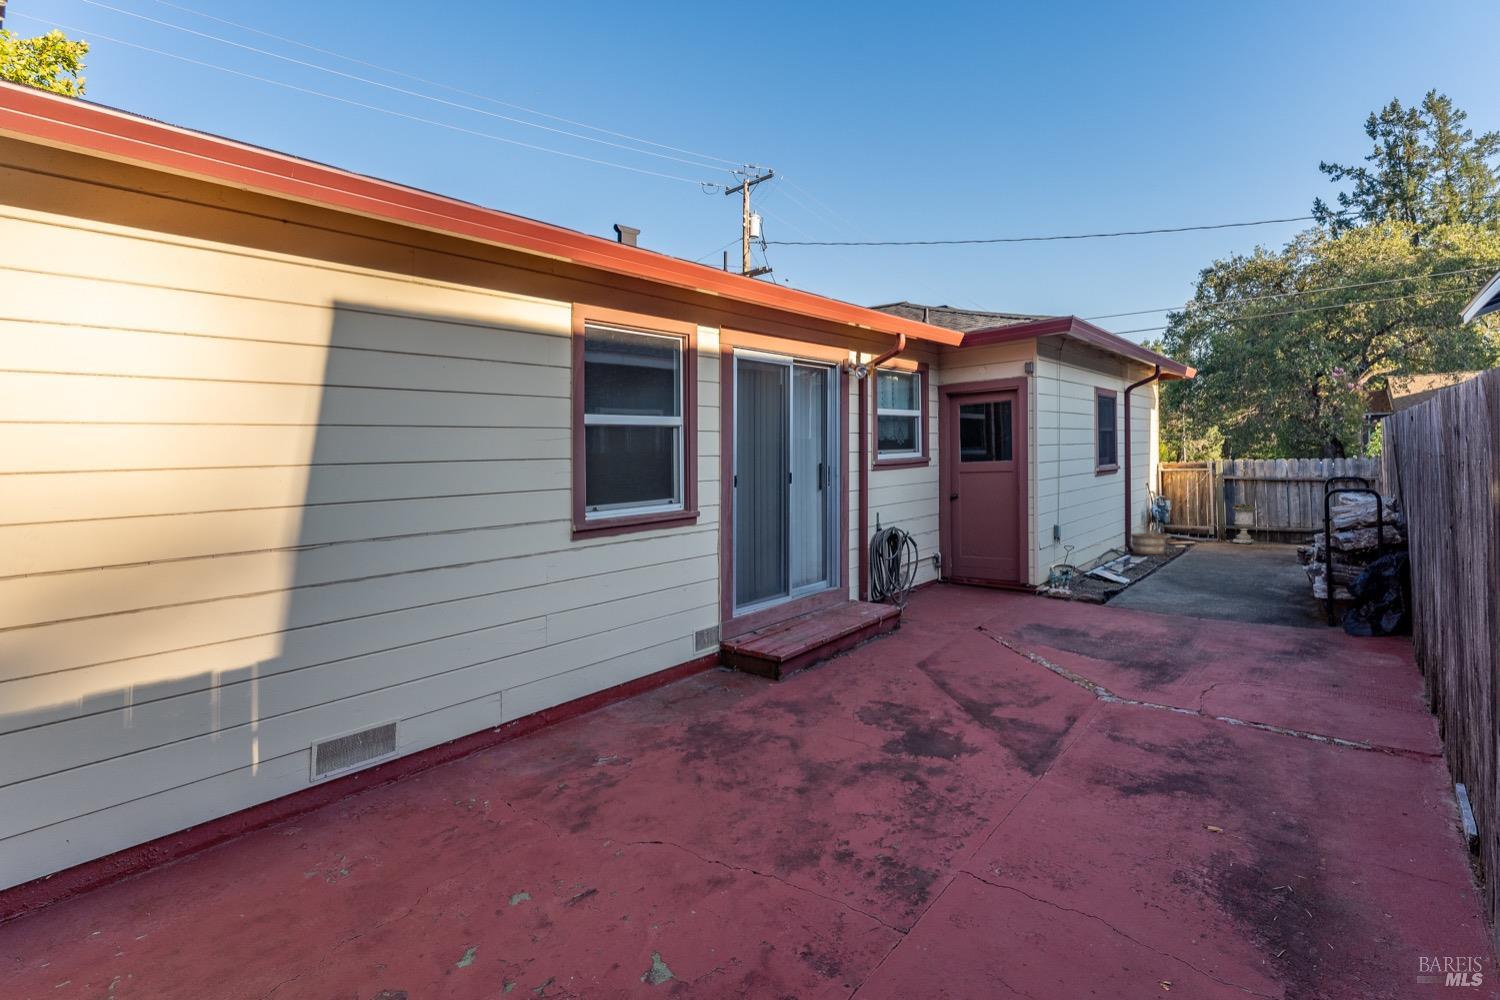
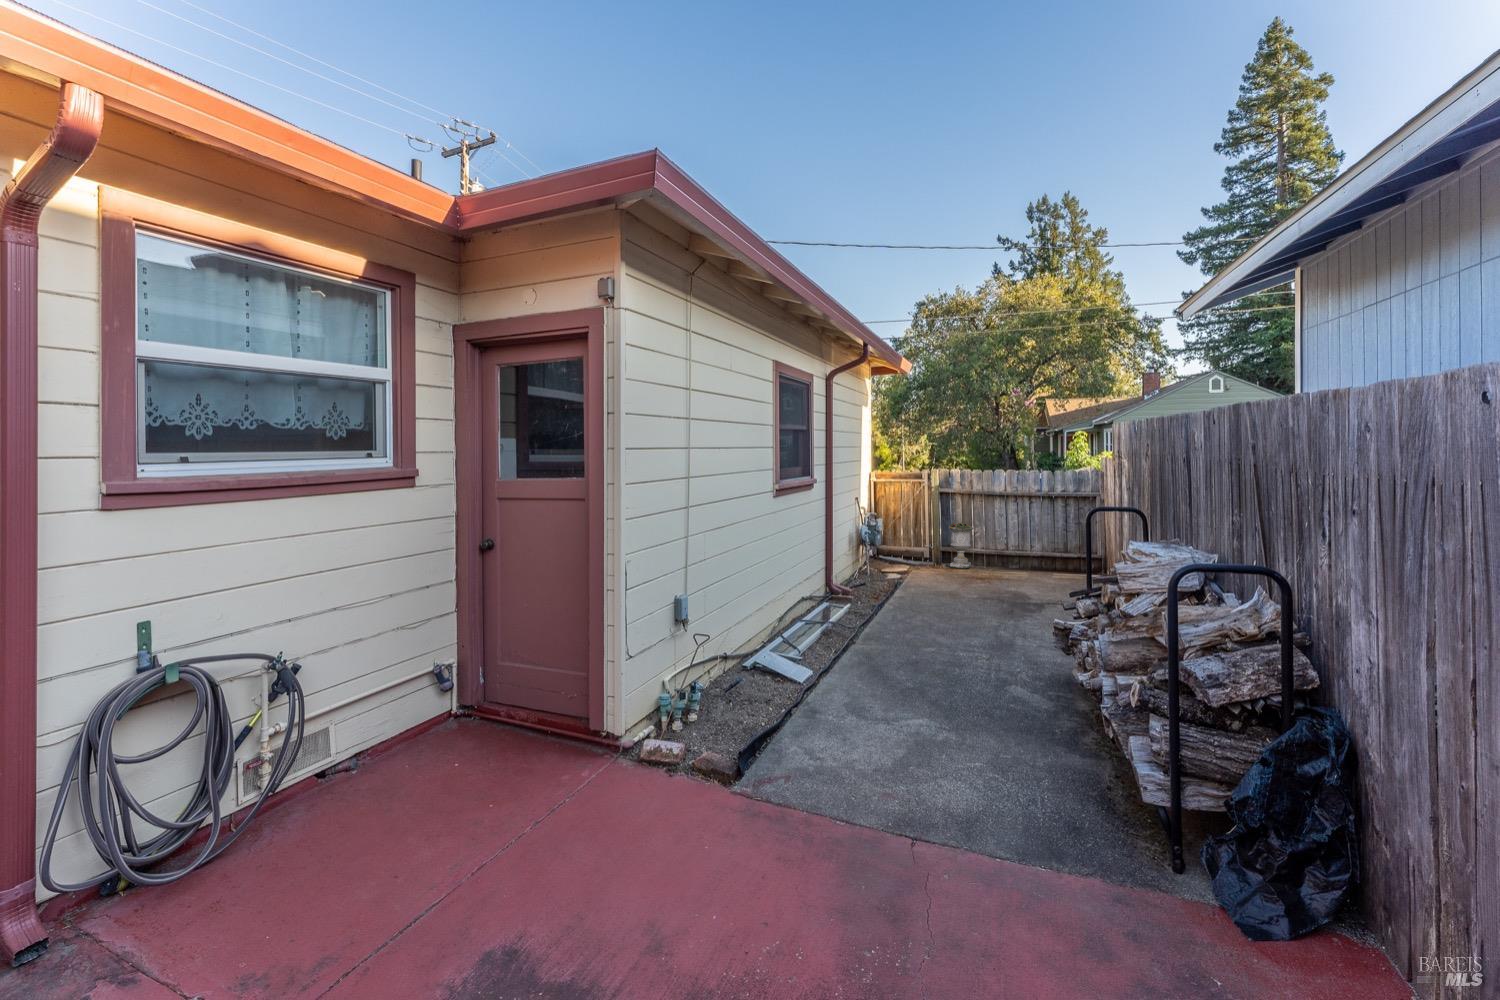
bucket: present [1131,531,1170,554] -> none [837,560,884,593]

